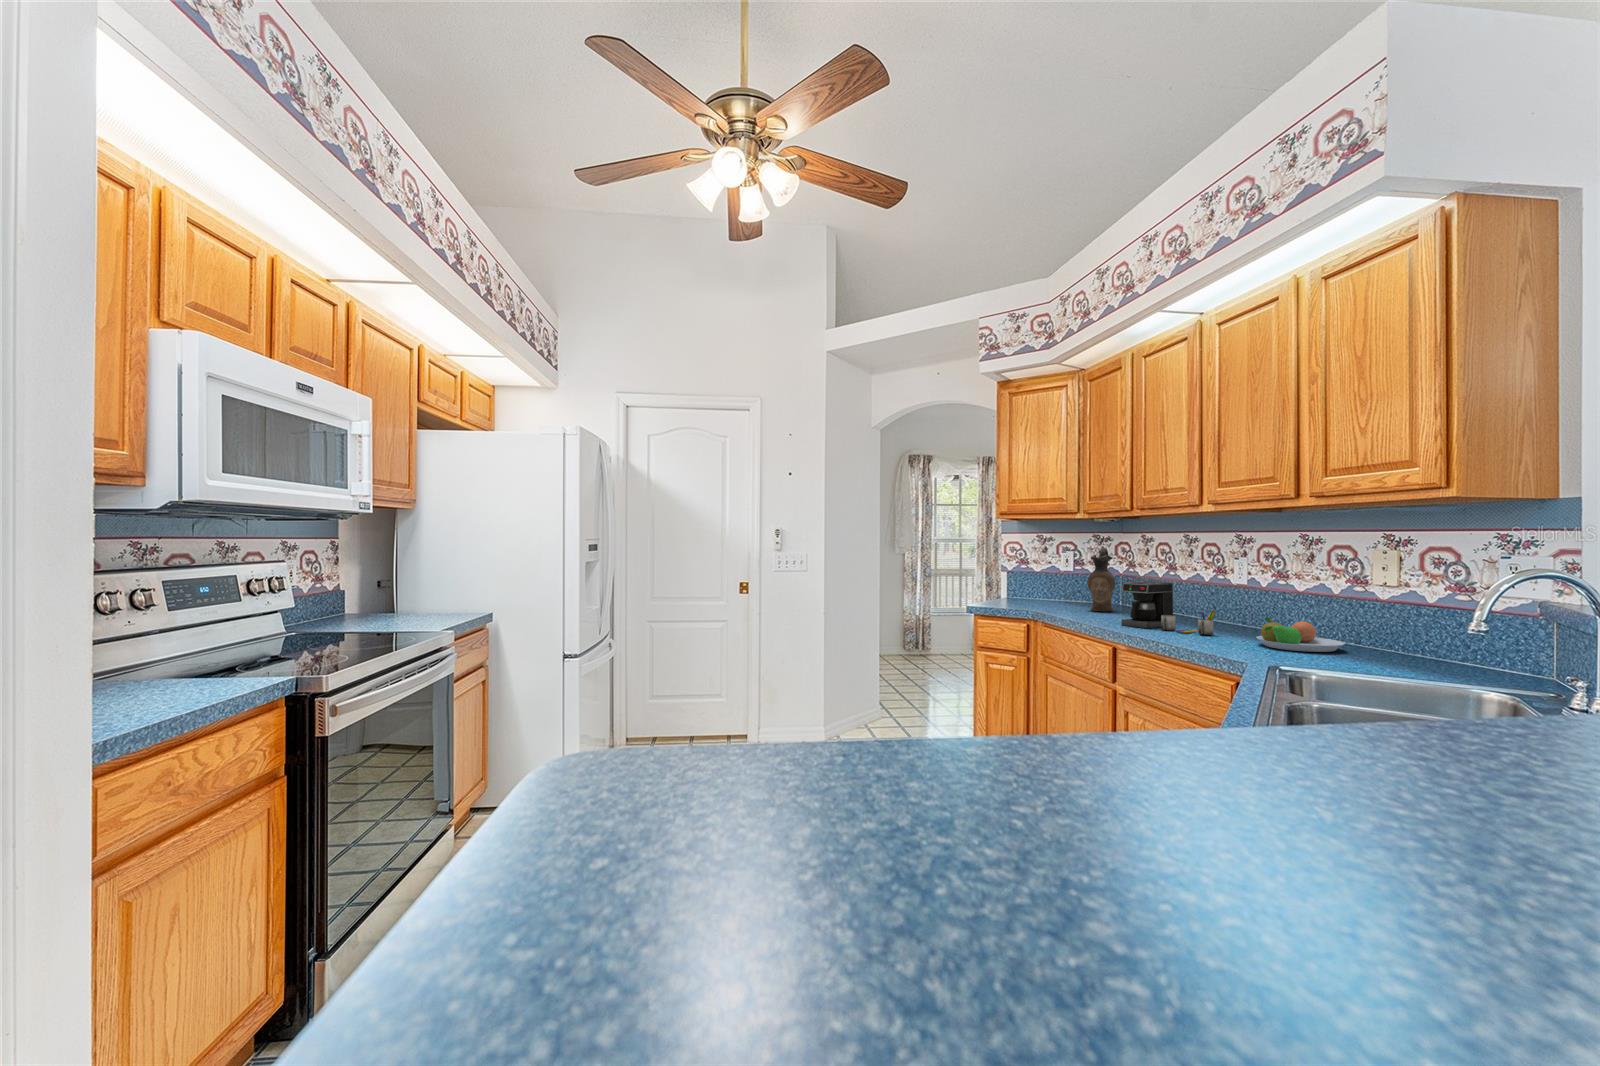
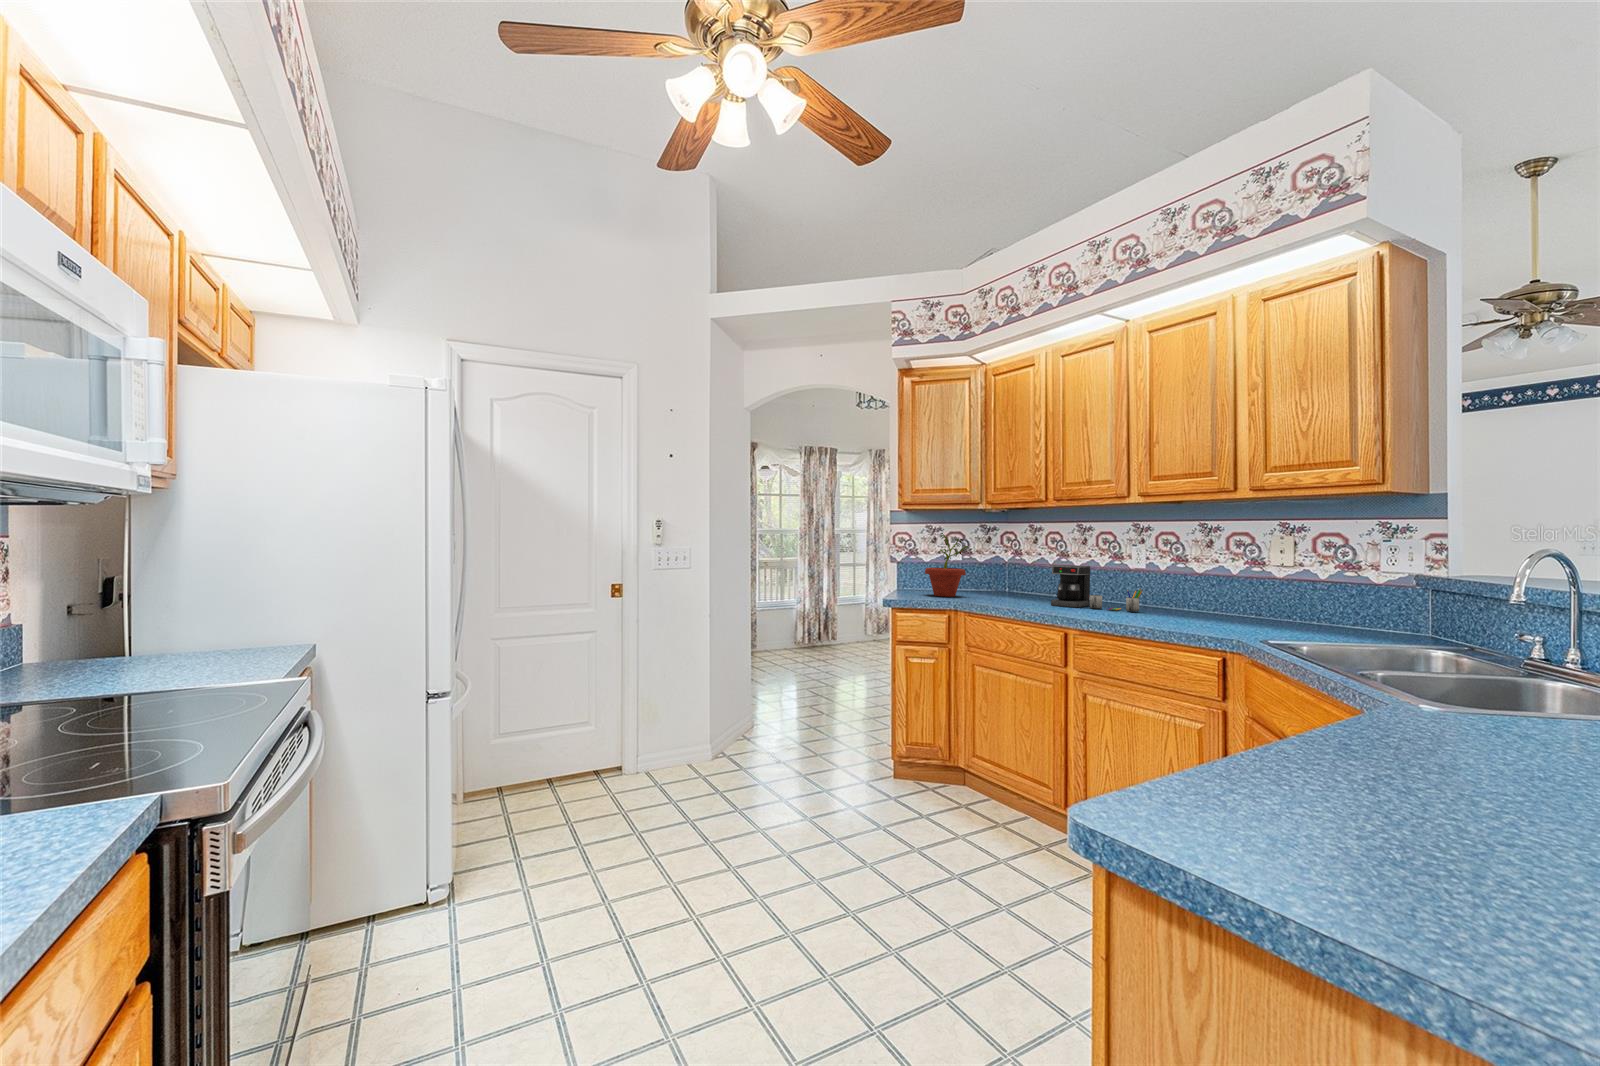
potted plant: none [1004,548,1049,613] -> present [925,533,968,597]
ceramic pitcher: present [1087,548,1115,611] -> none [991,536,1017,595]
fruit bowl: present [1256,617,1345,652] -> none [1186,594,1259,622]

